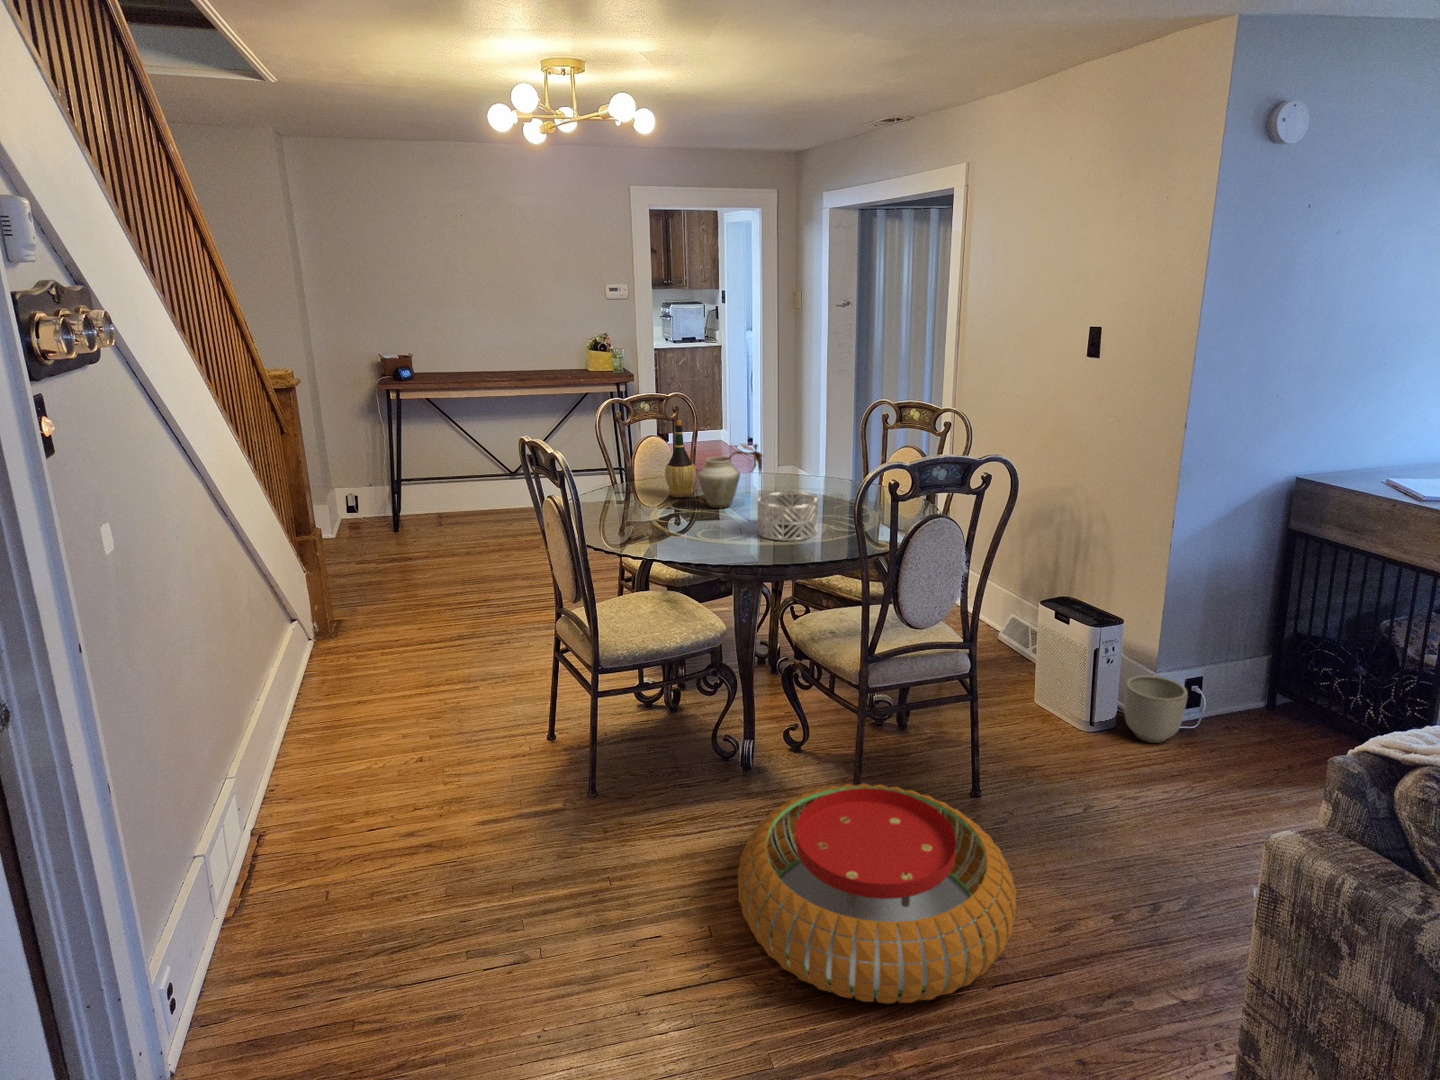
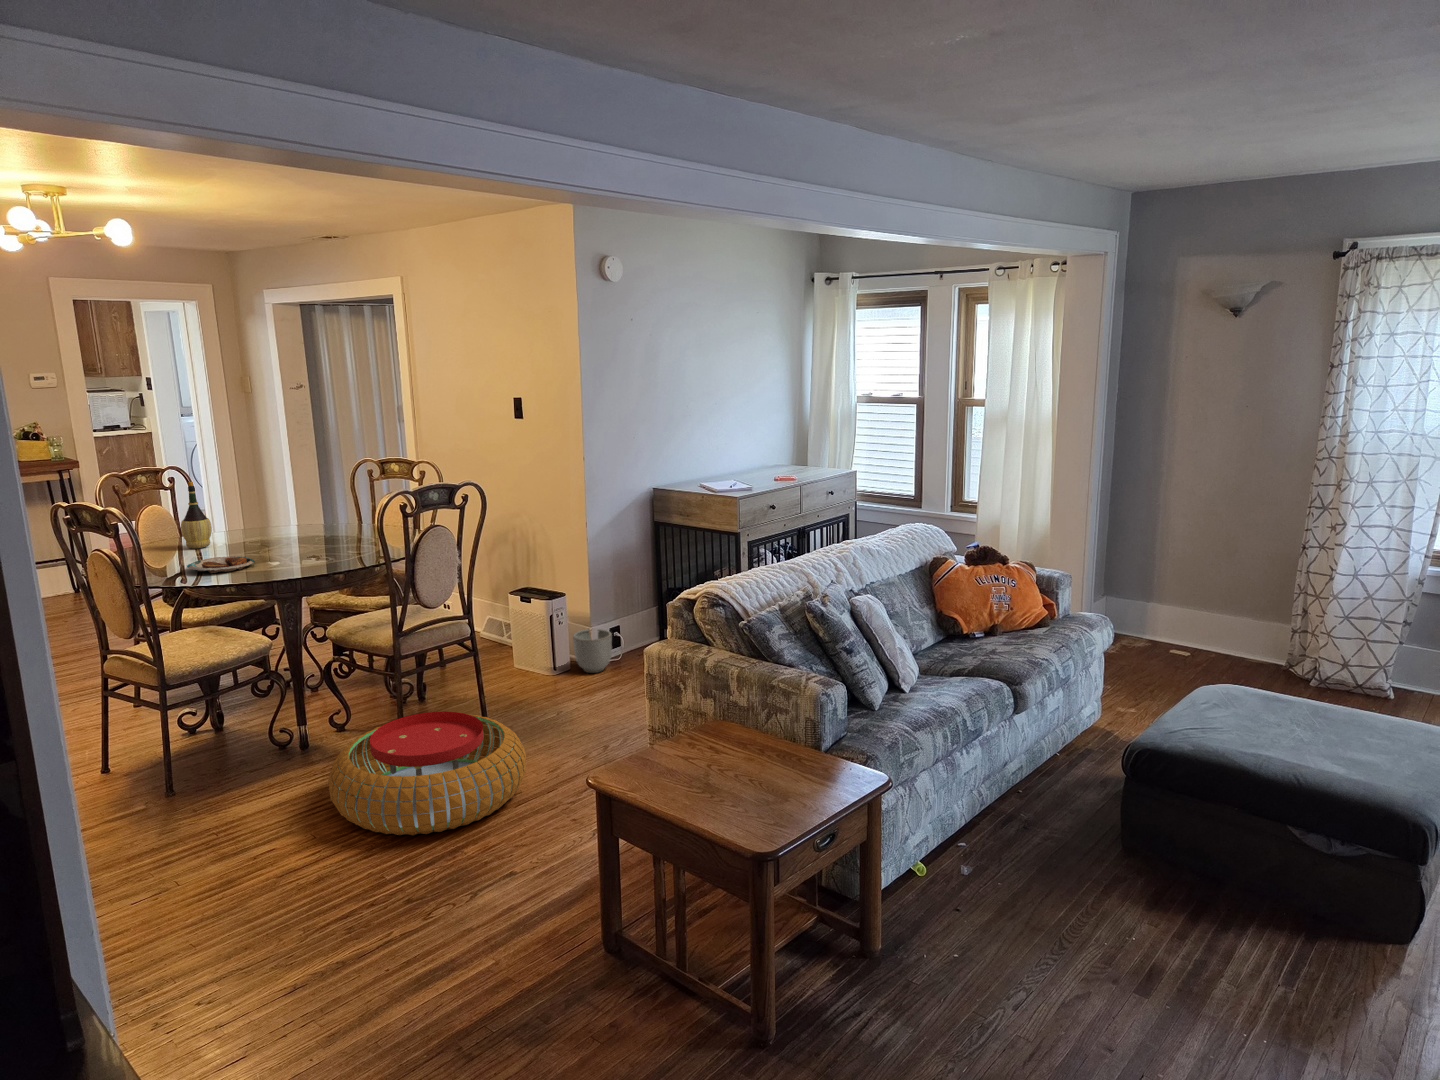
vase: present [698,444,763,508] -> none [219,493,278,551]
decorative bowl: present [757,492,818,541] -> none [286,525,339,561]
plate: none [645,519,718,542] -> present [187,556,255,573]

